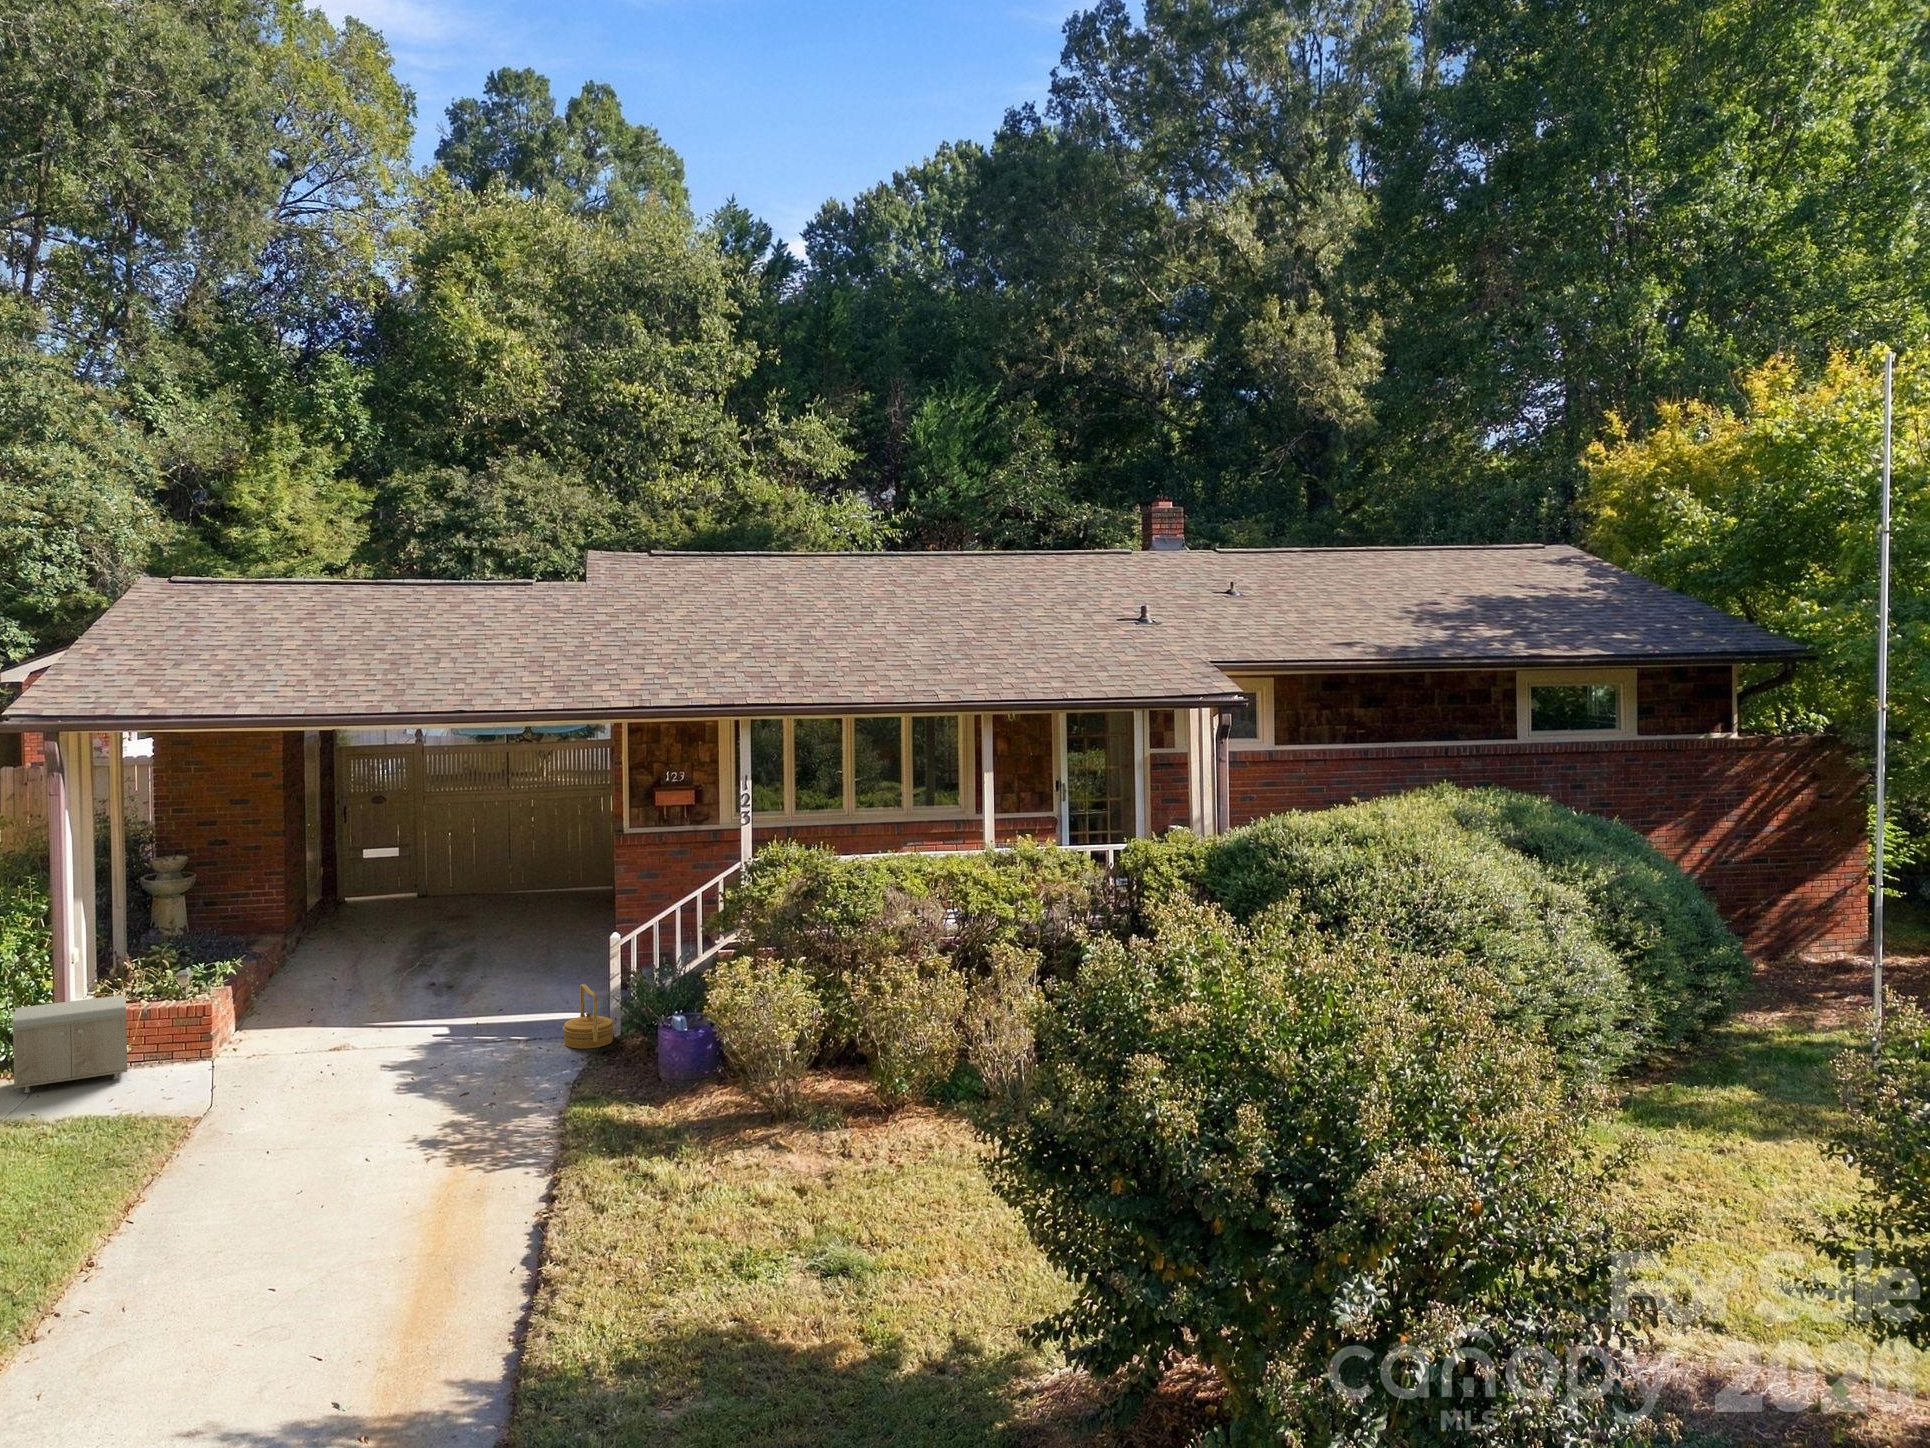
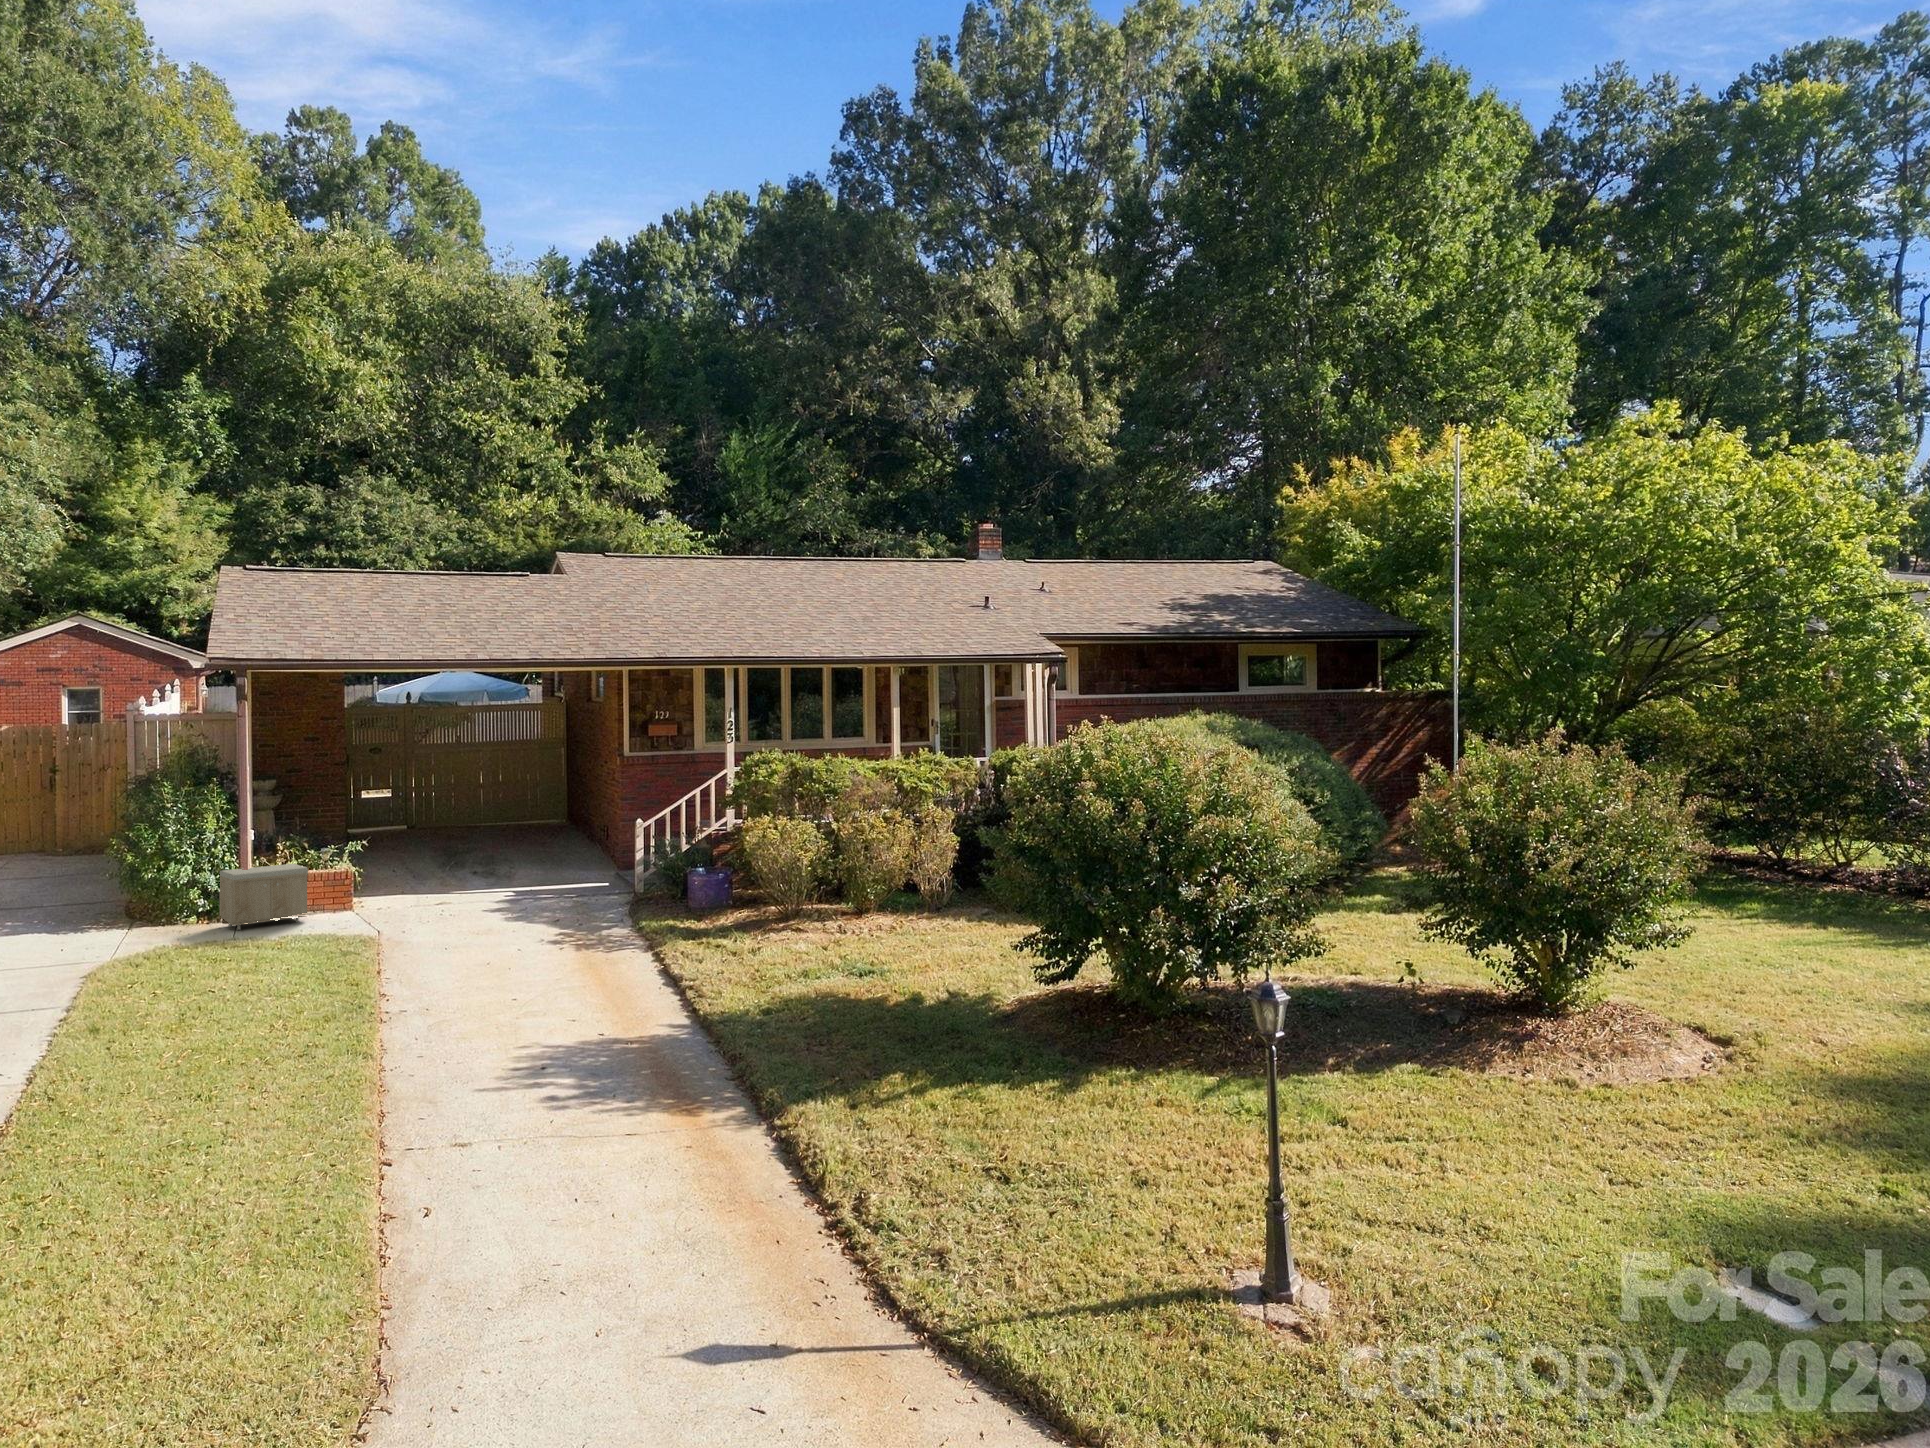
woven basket: present [563,984,614,1049] -> none [619,853,655,895]

